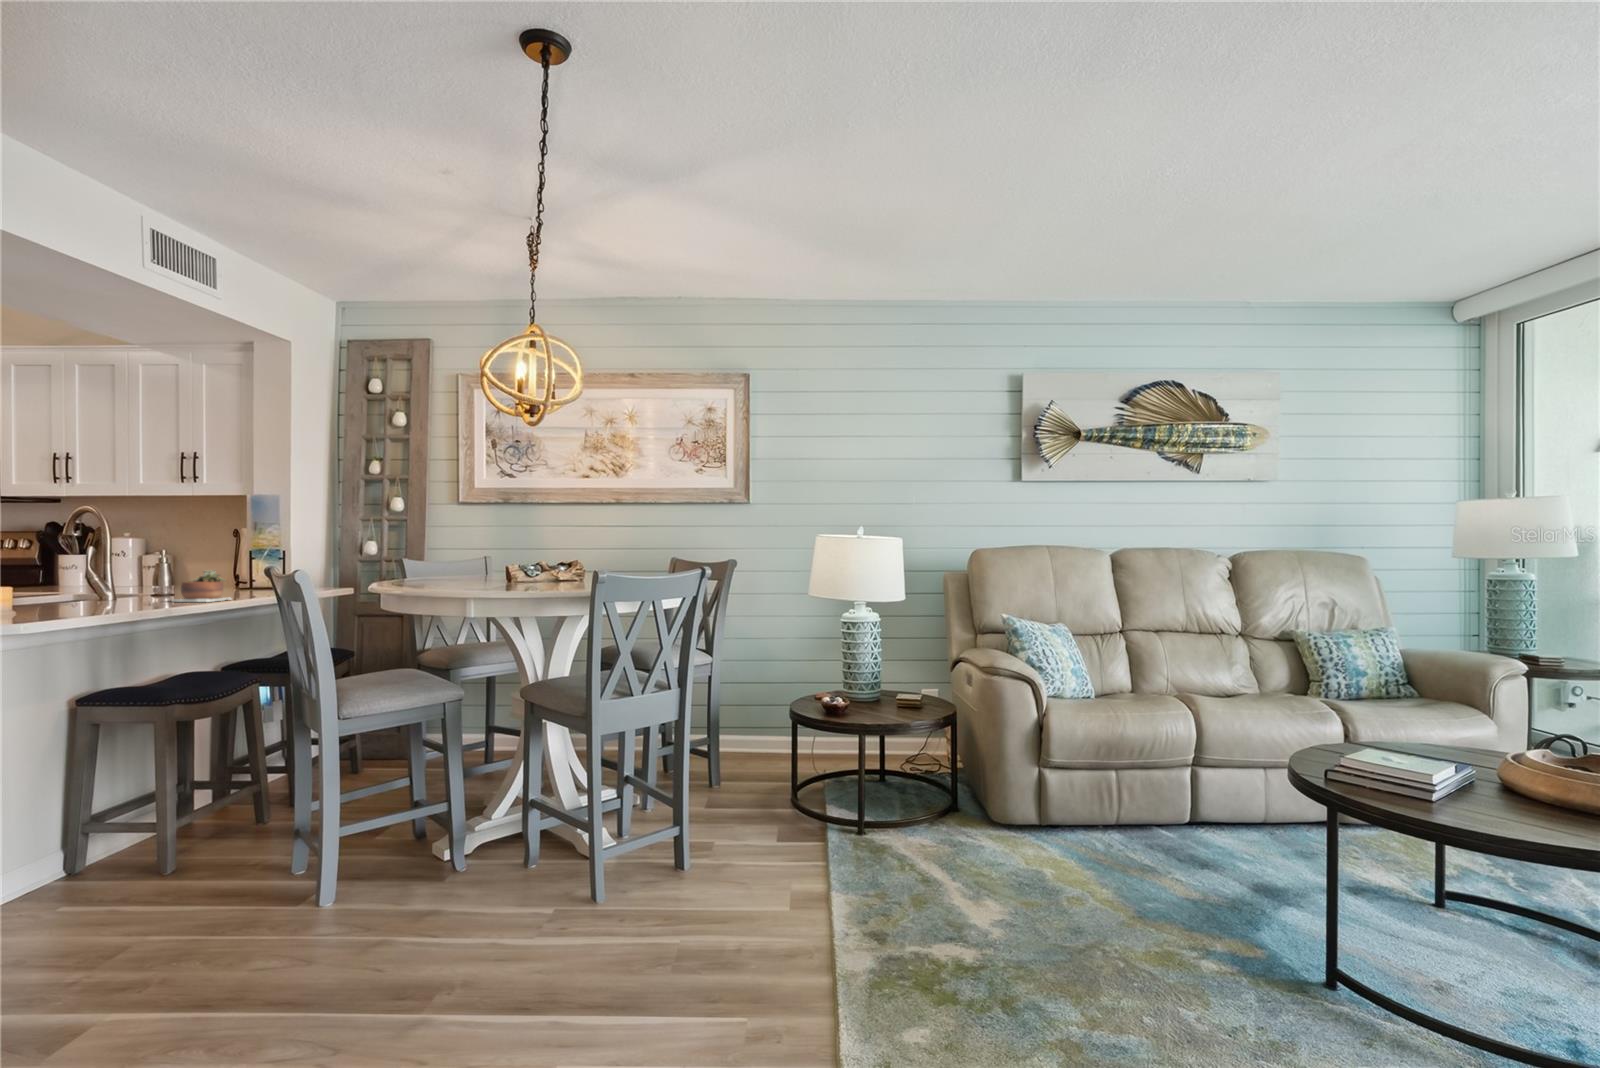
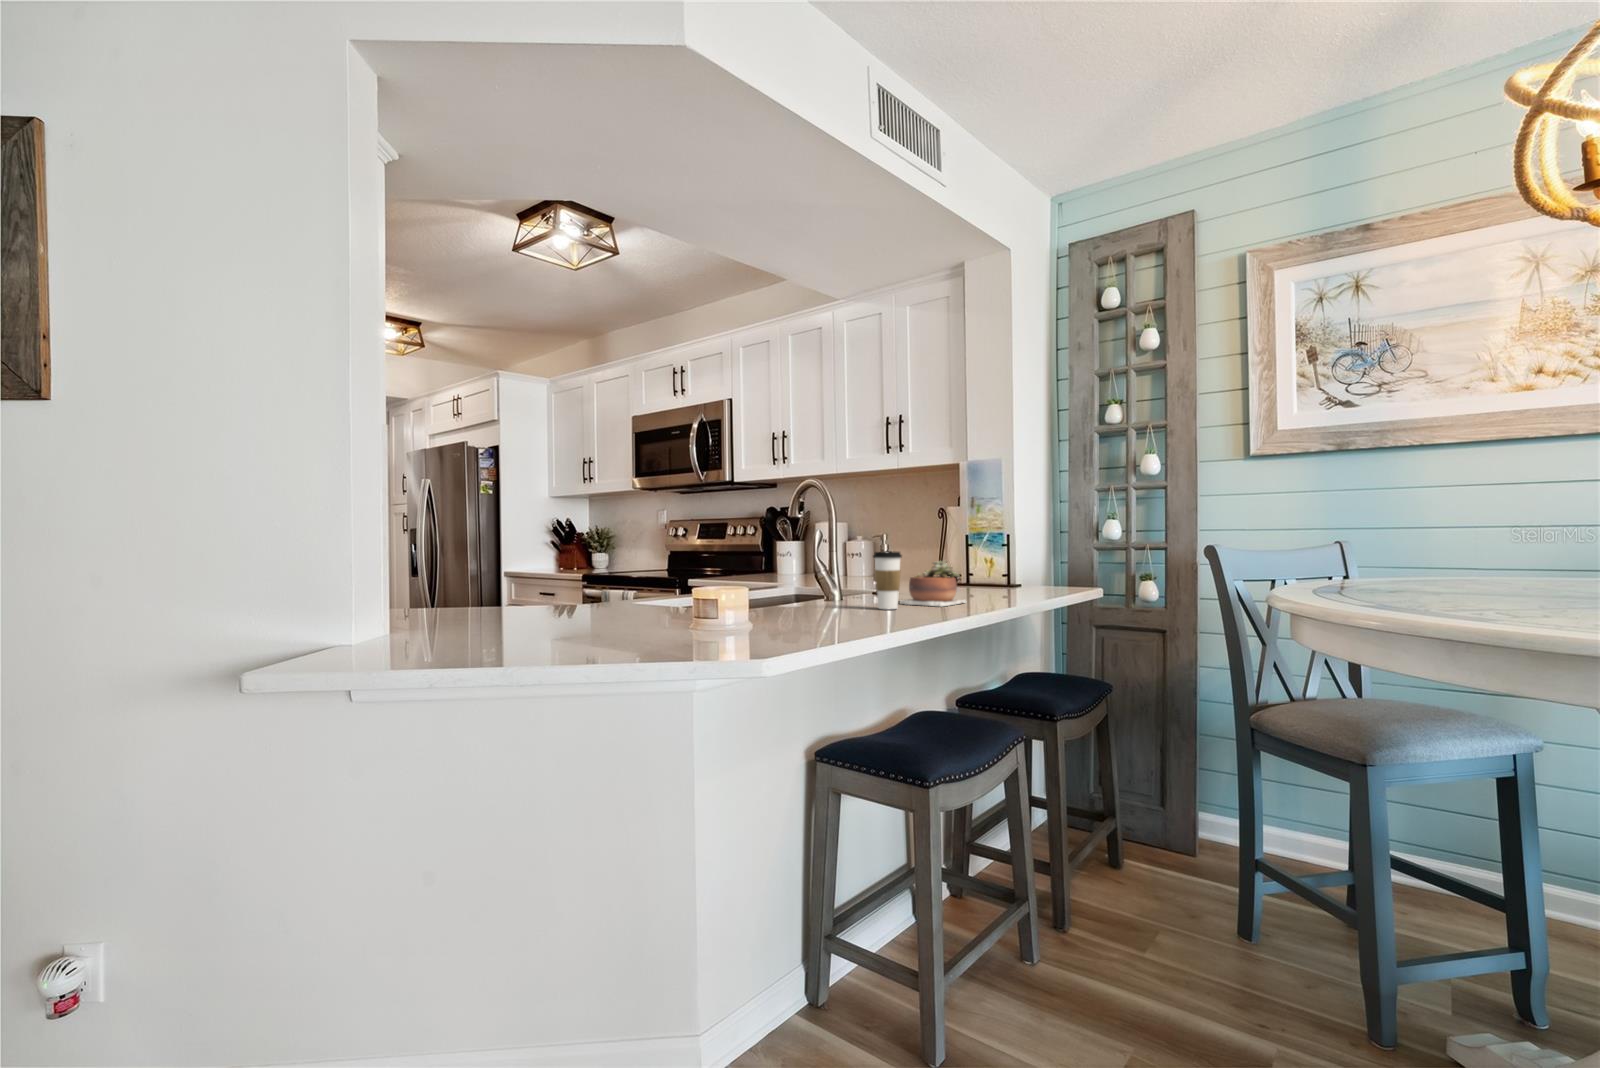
coffee cup: none [144,564,171,605] -> present [873,552,902,609]

